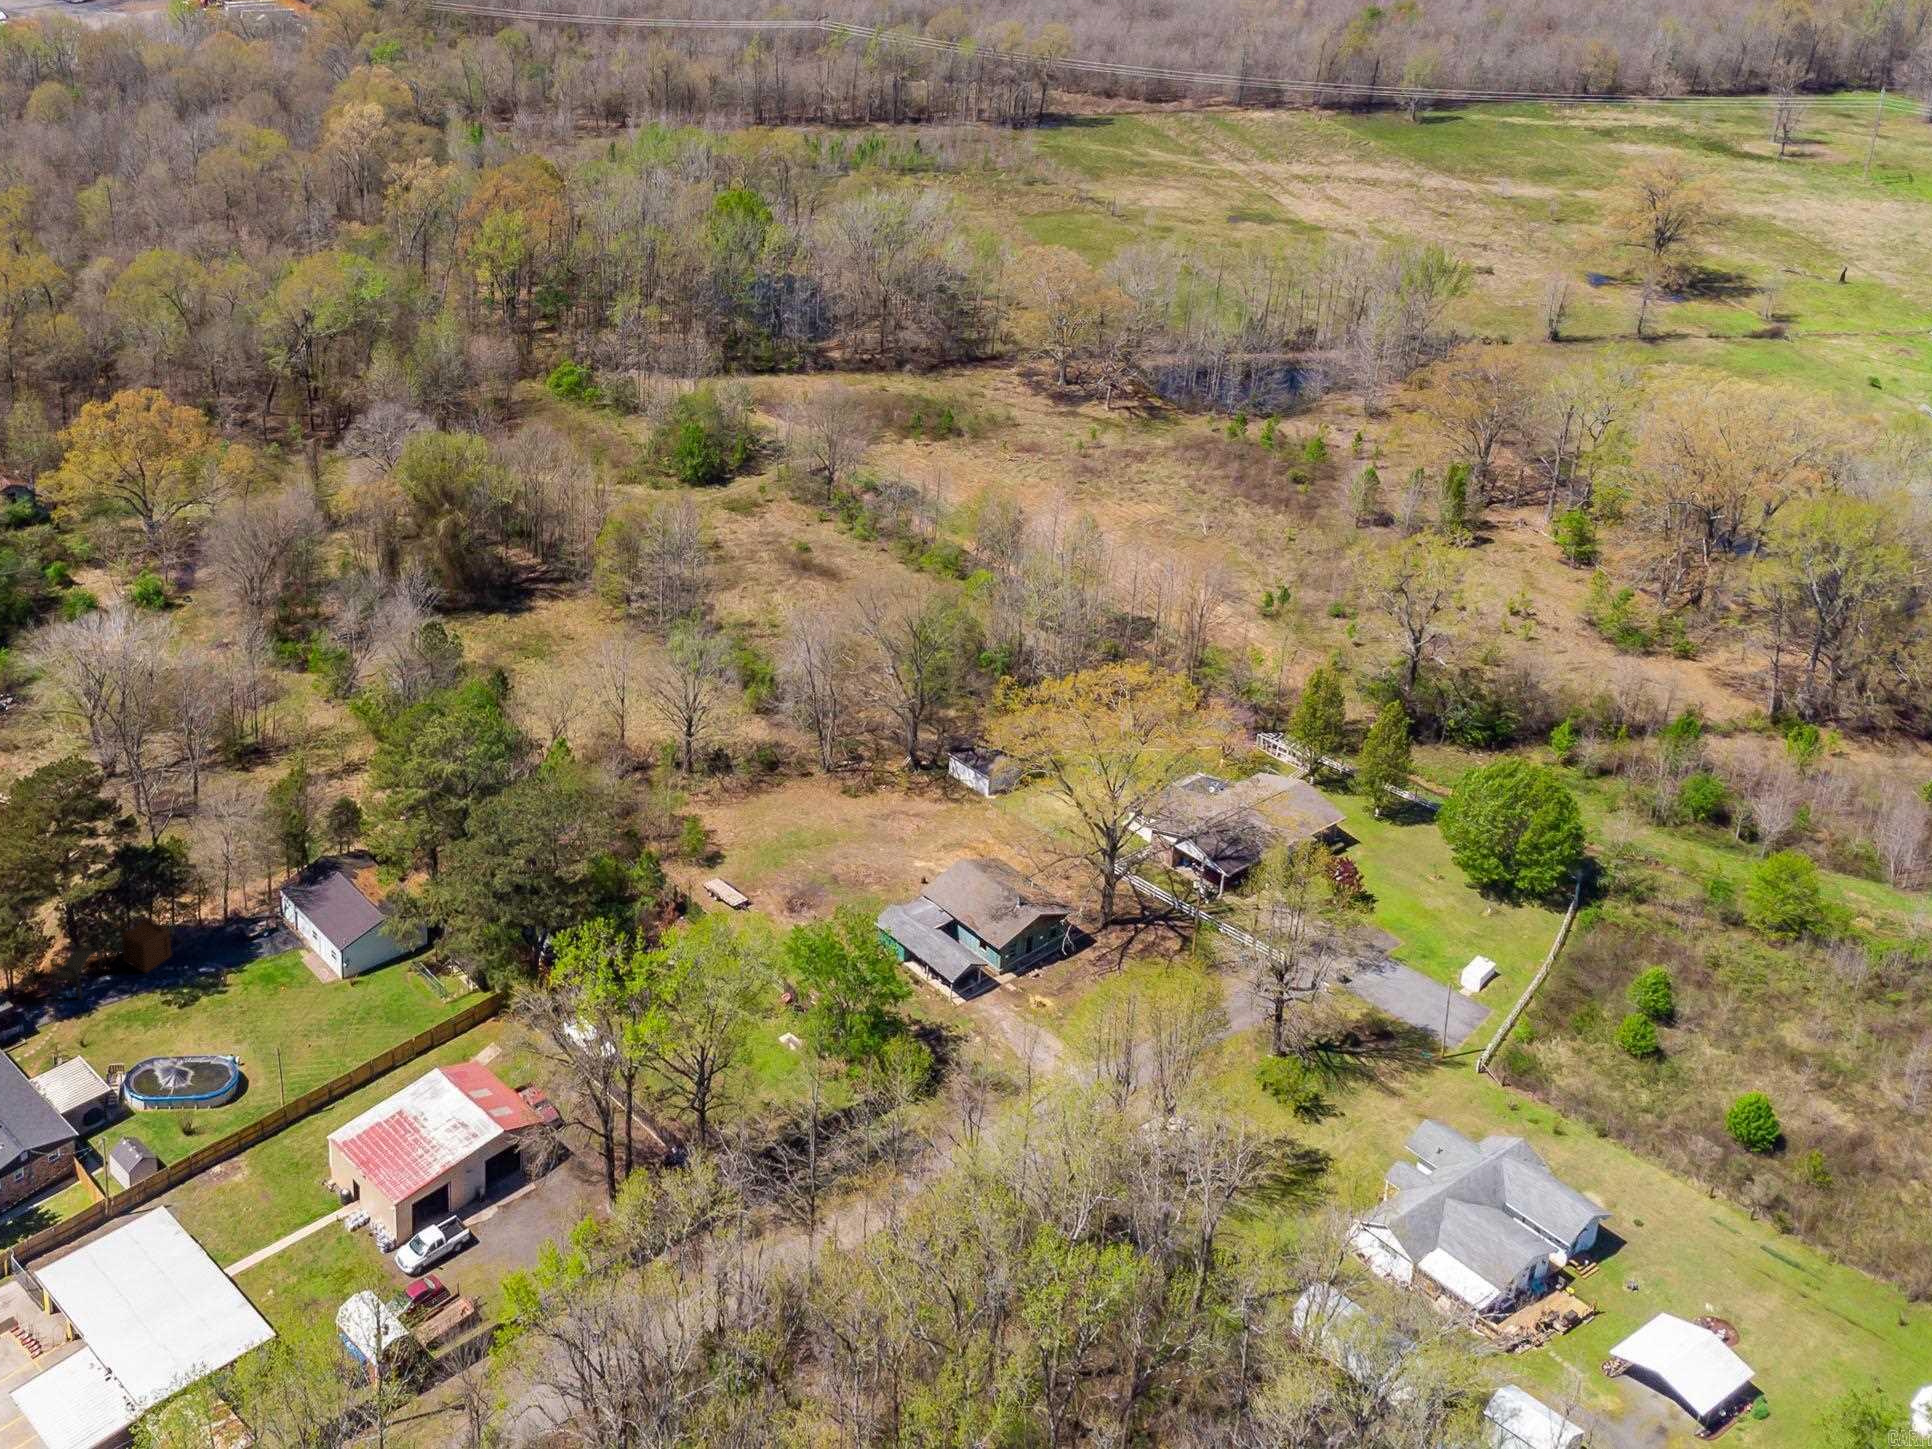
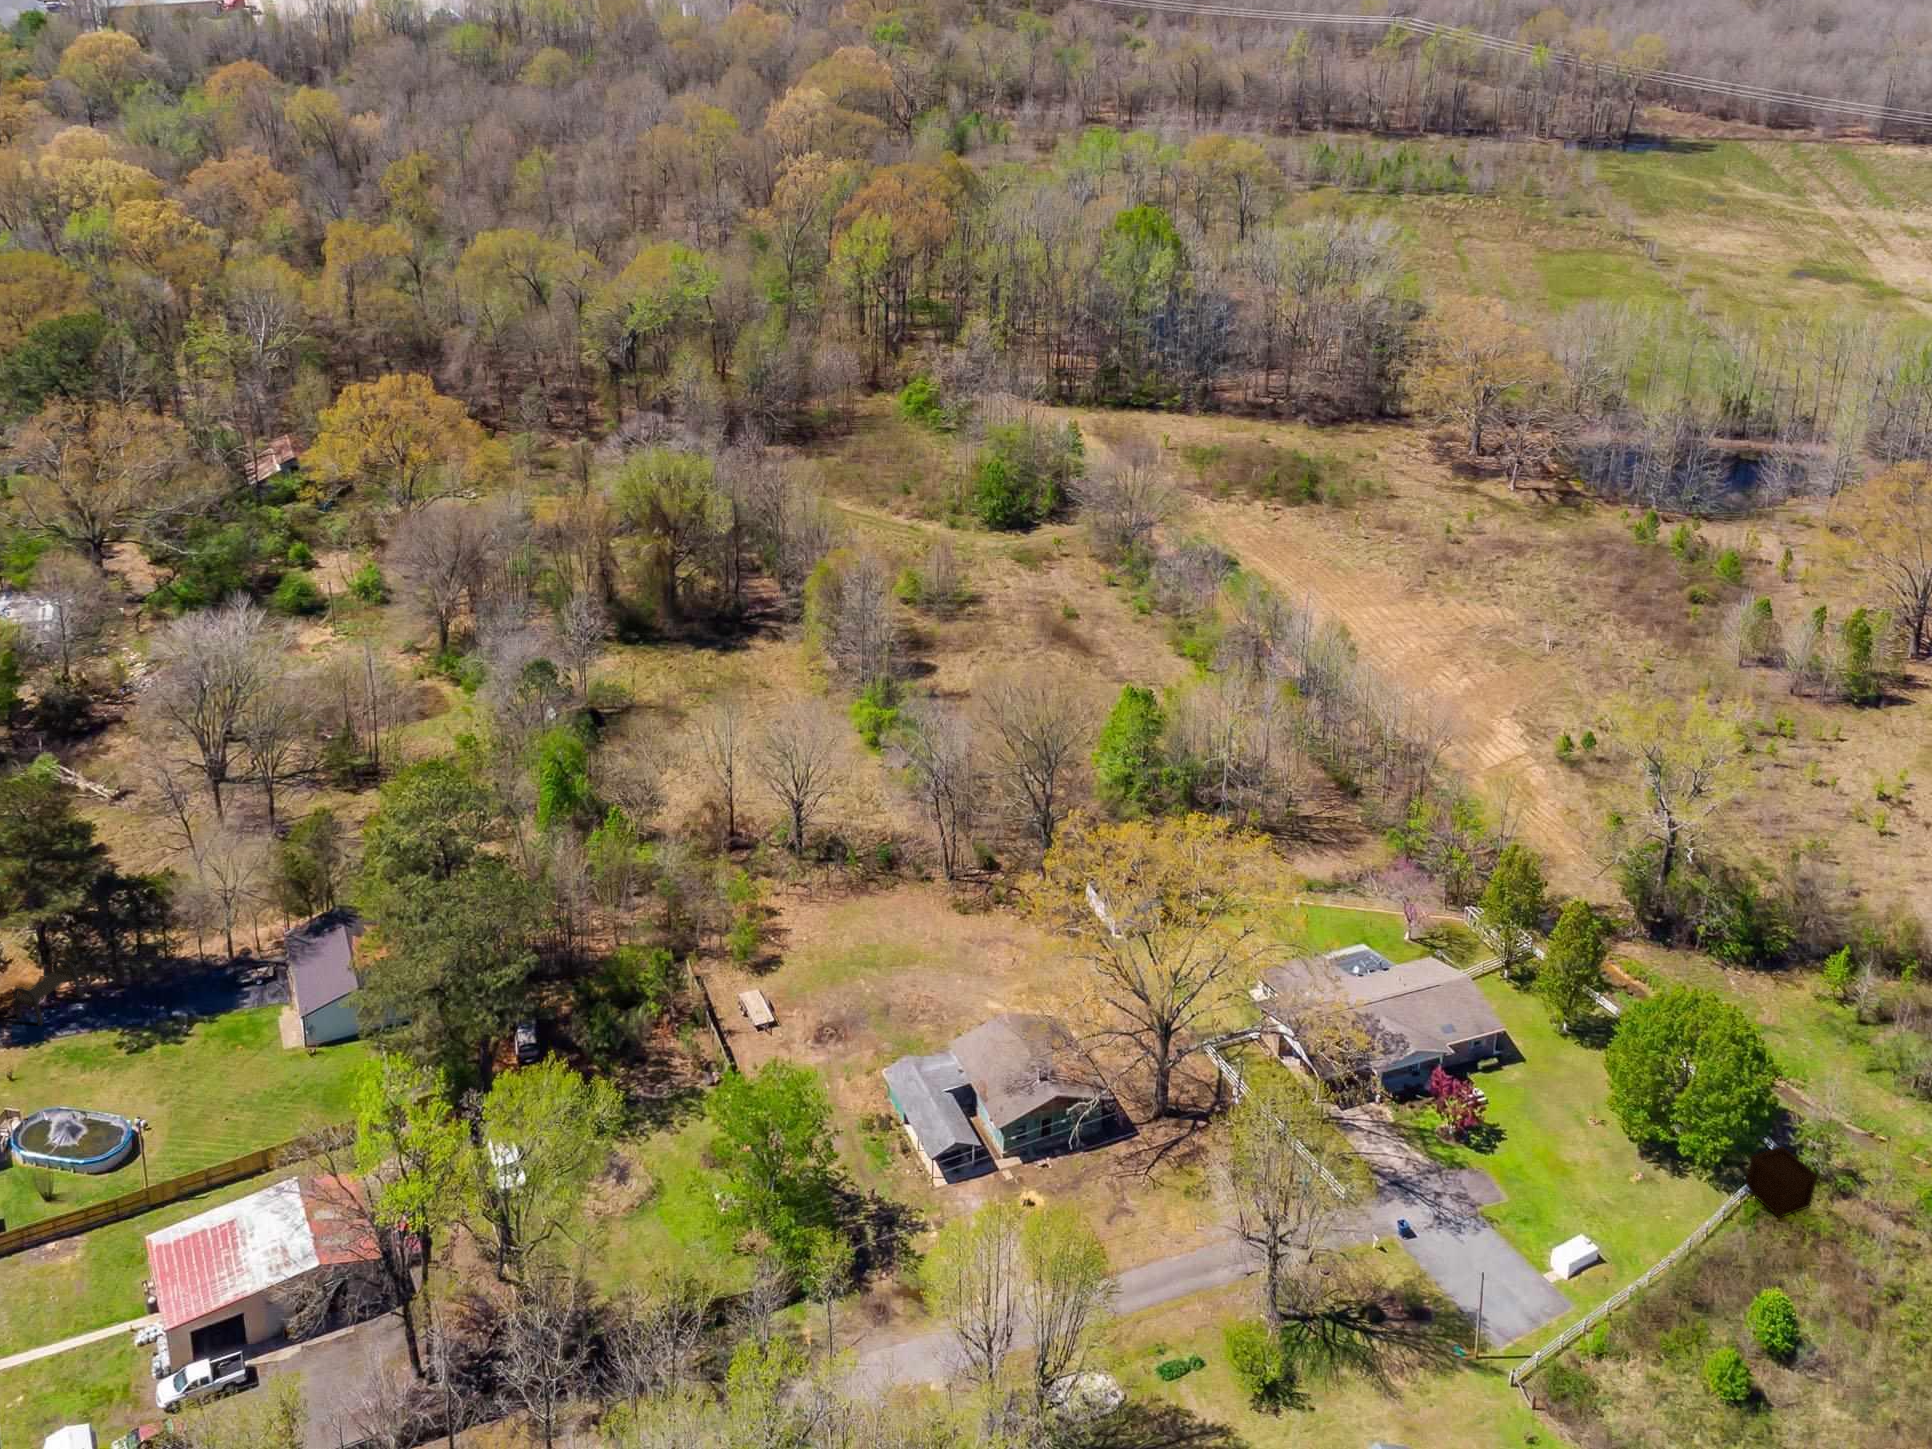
wooden crate: present [121,918,171,973] -> present [1745,1146,1818,1218]

